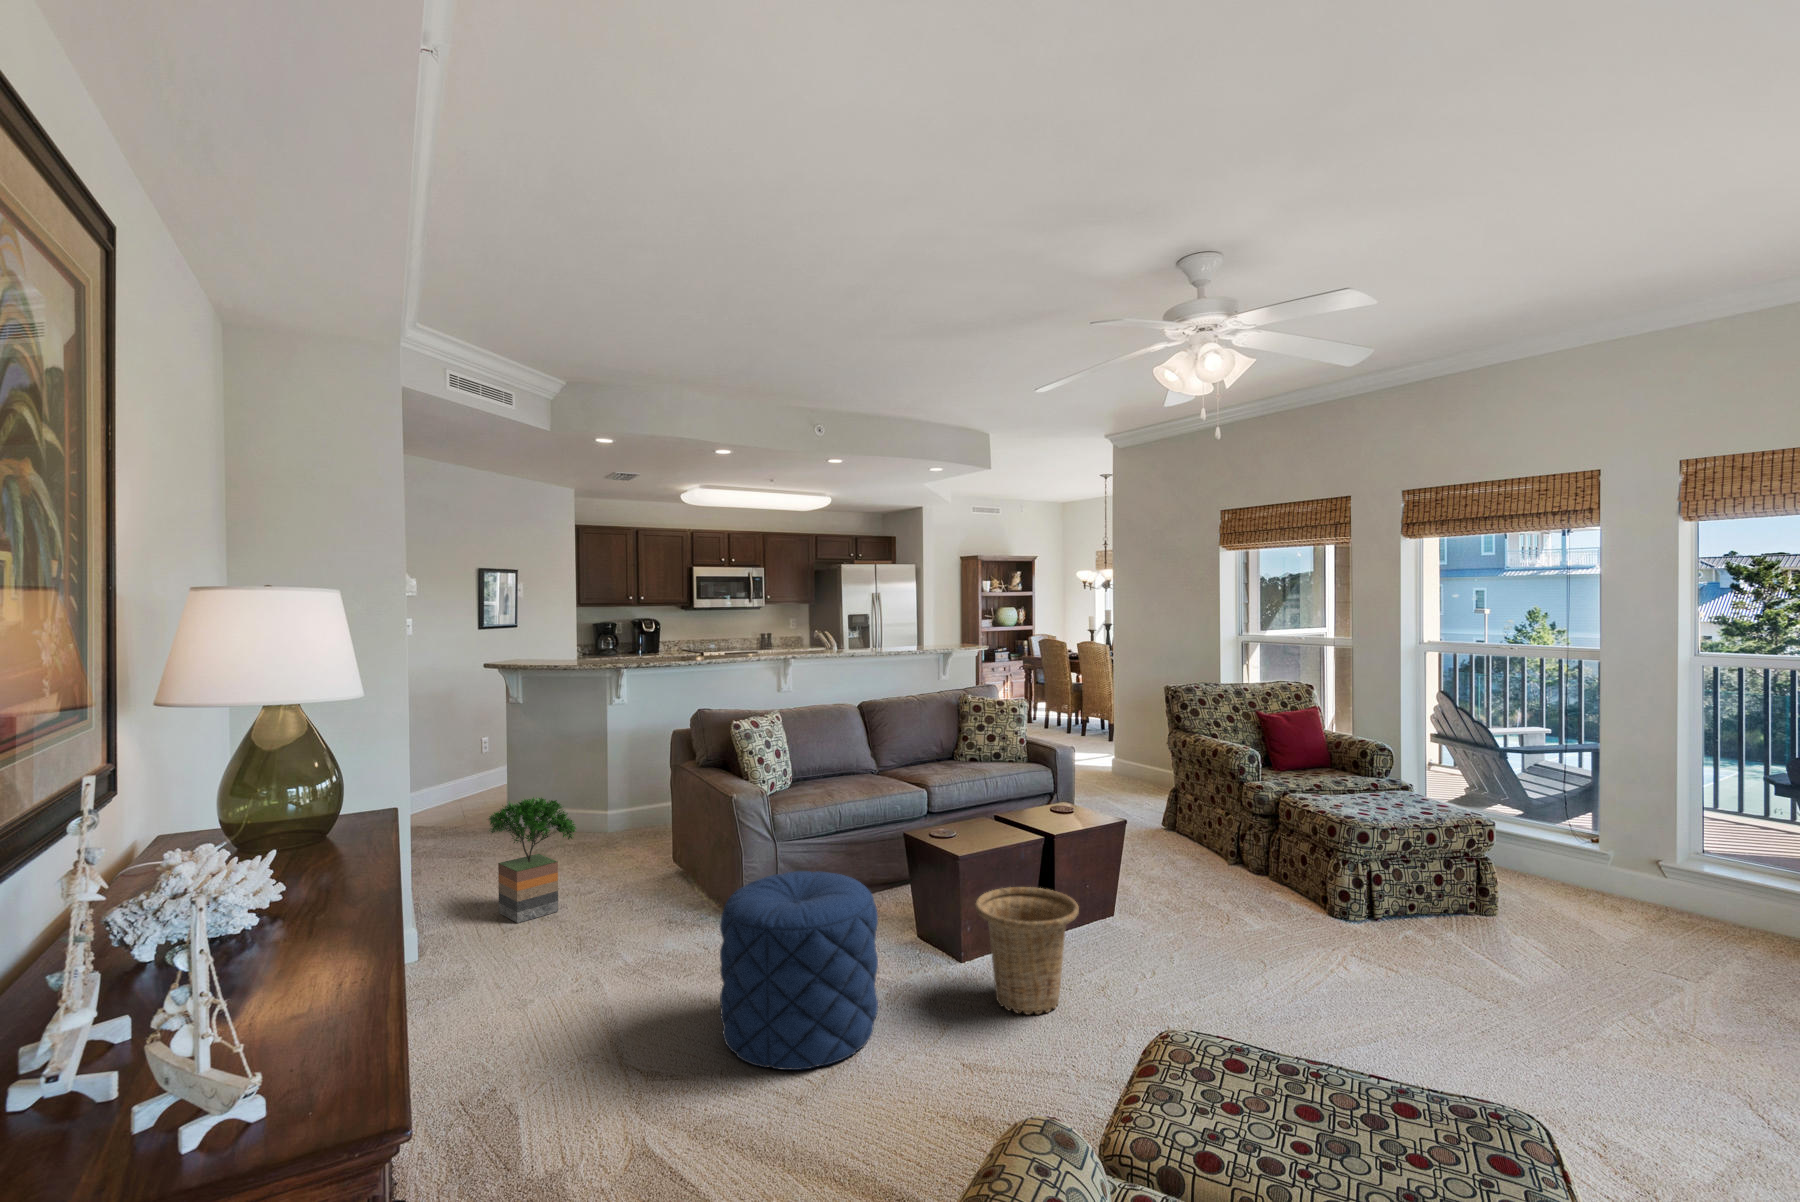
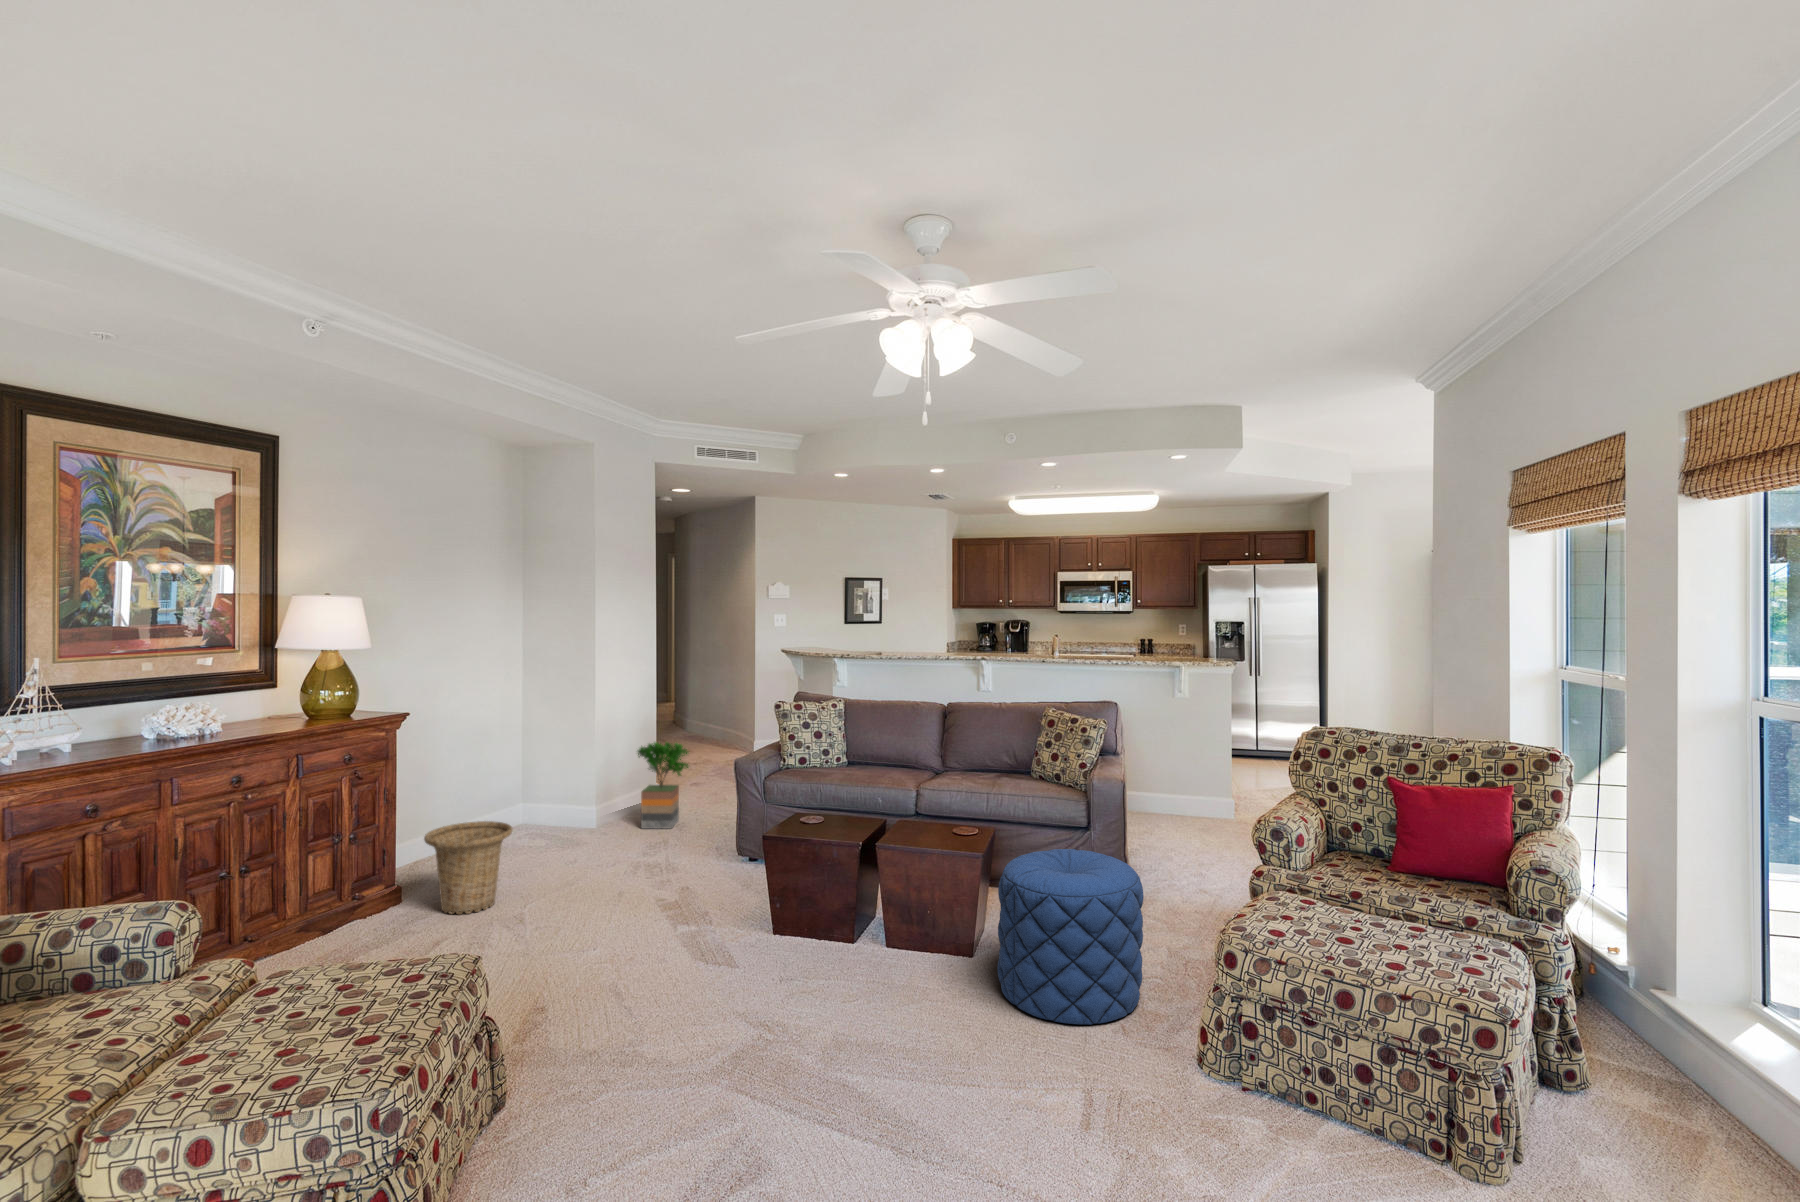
pouf: present [720,871,878,1070] -> present [997,849,1144,1024]
basket: present [975,887,1079,1015] -> present [424,821,512,914]

